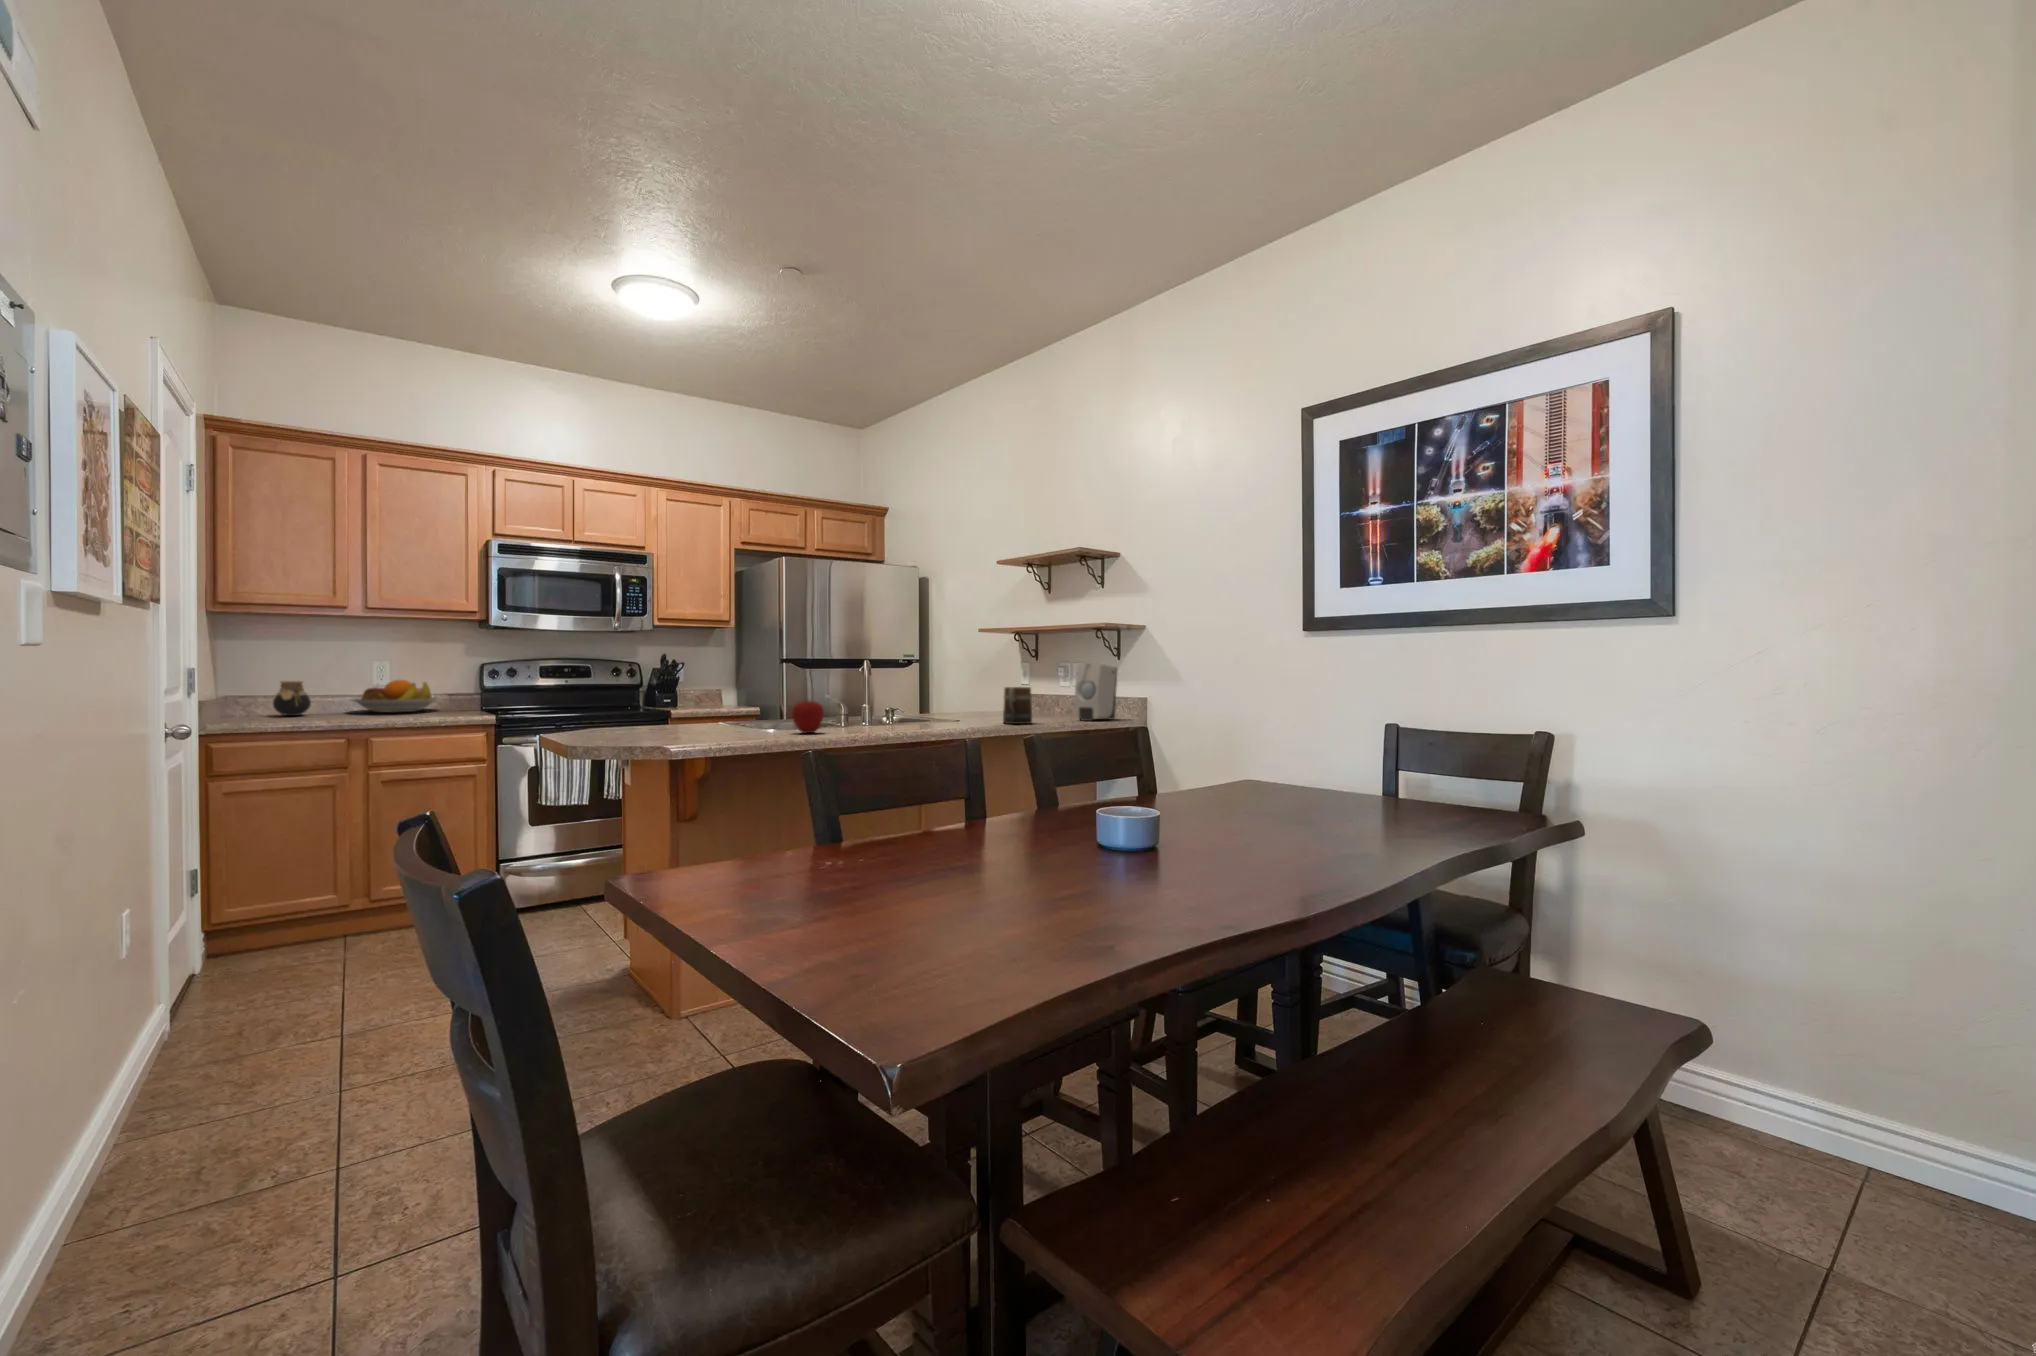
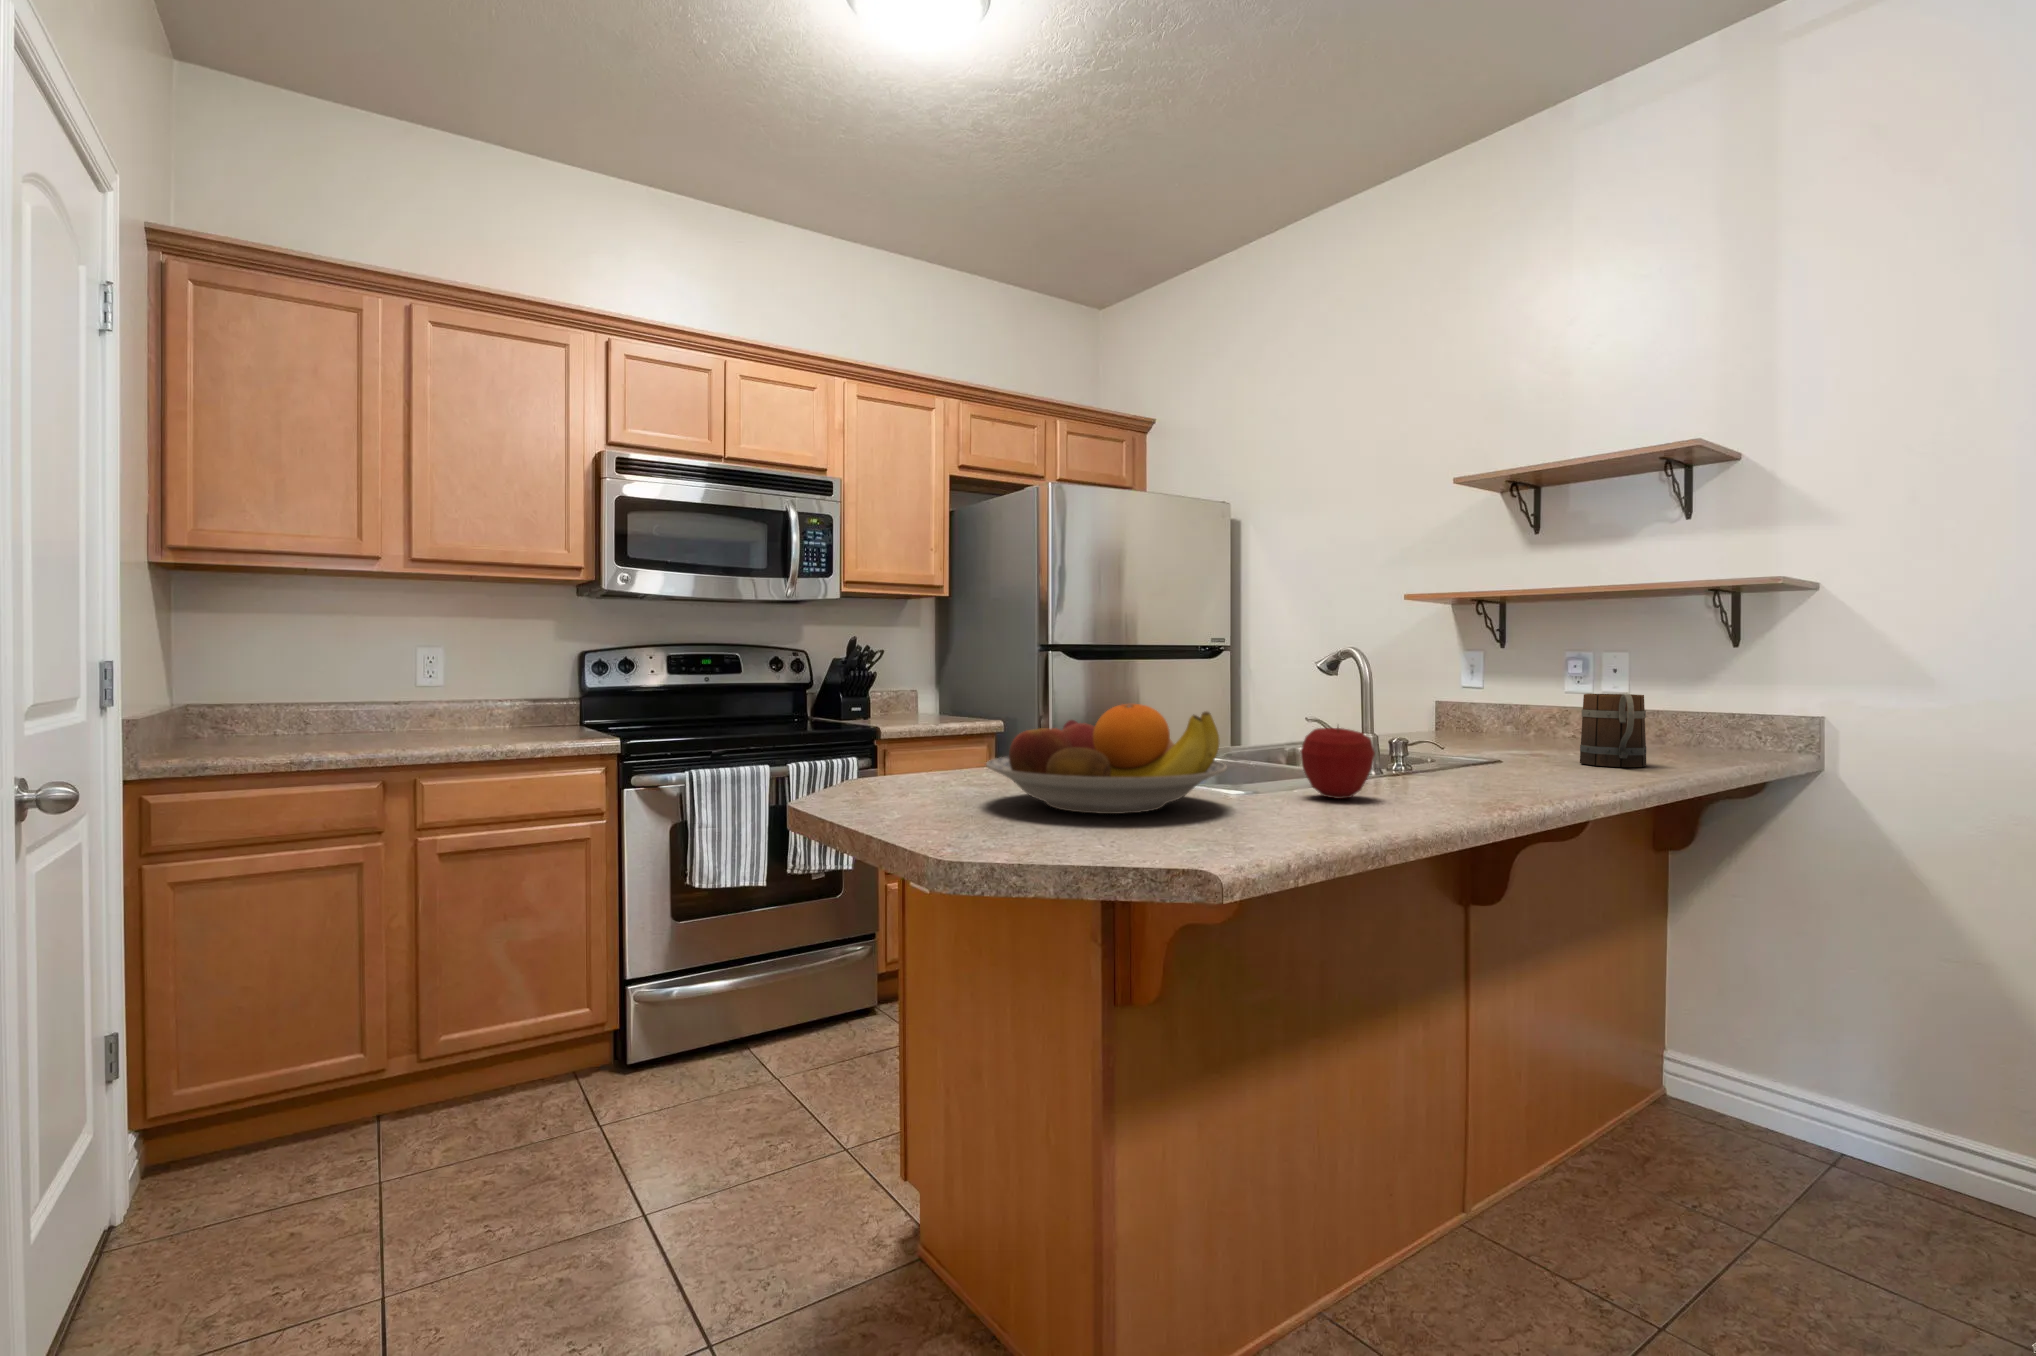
soap dispenser: present [1075,663,1117,721] -> none [1670,648,1737,757]
fruit bowl: present [351,680,439,713] -> present [986,704,1227,814]
jar: present [273,681,311,716] -> none [263,681,324,739]

